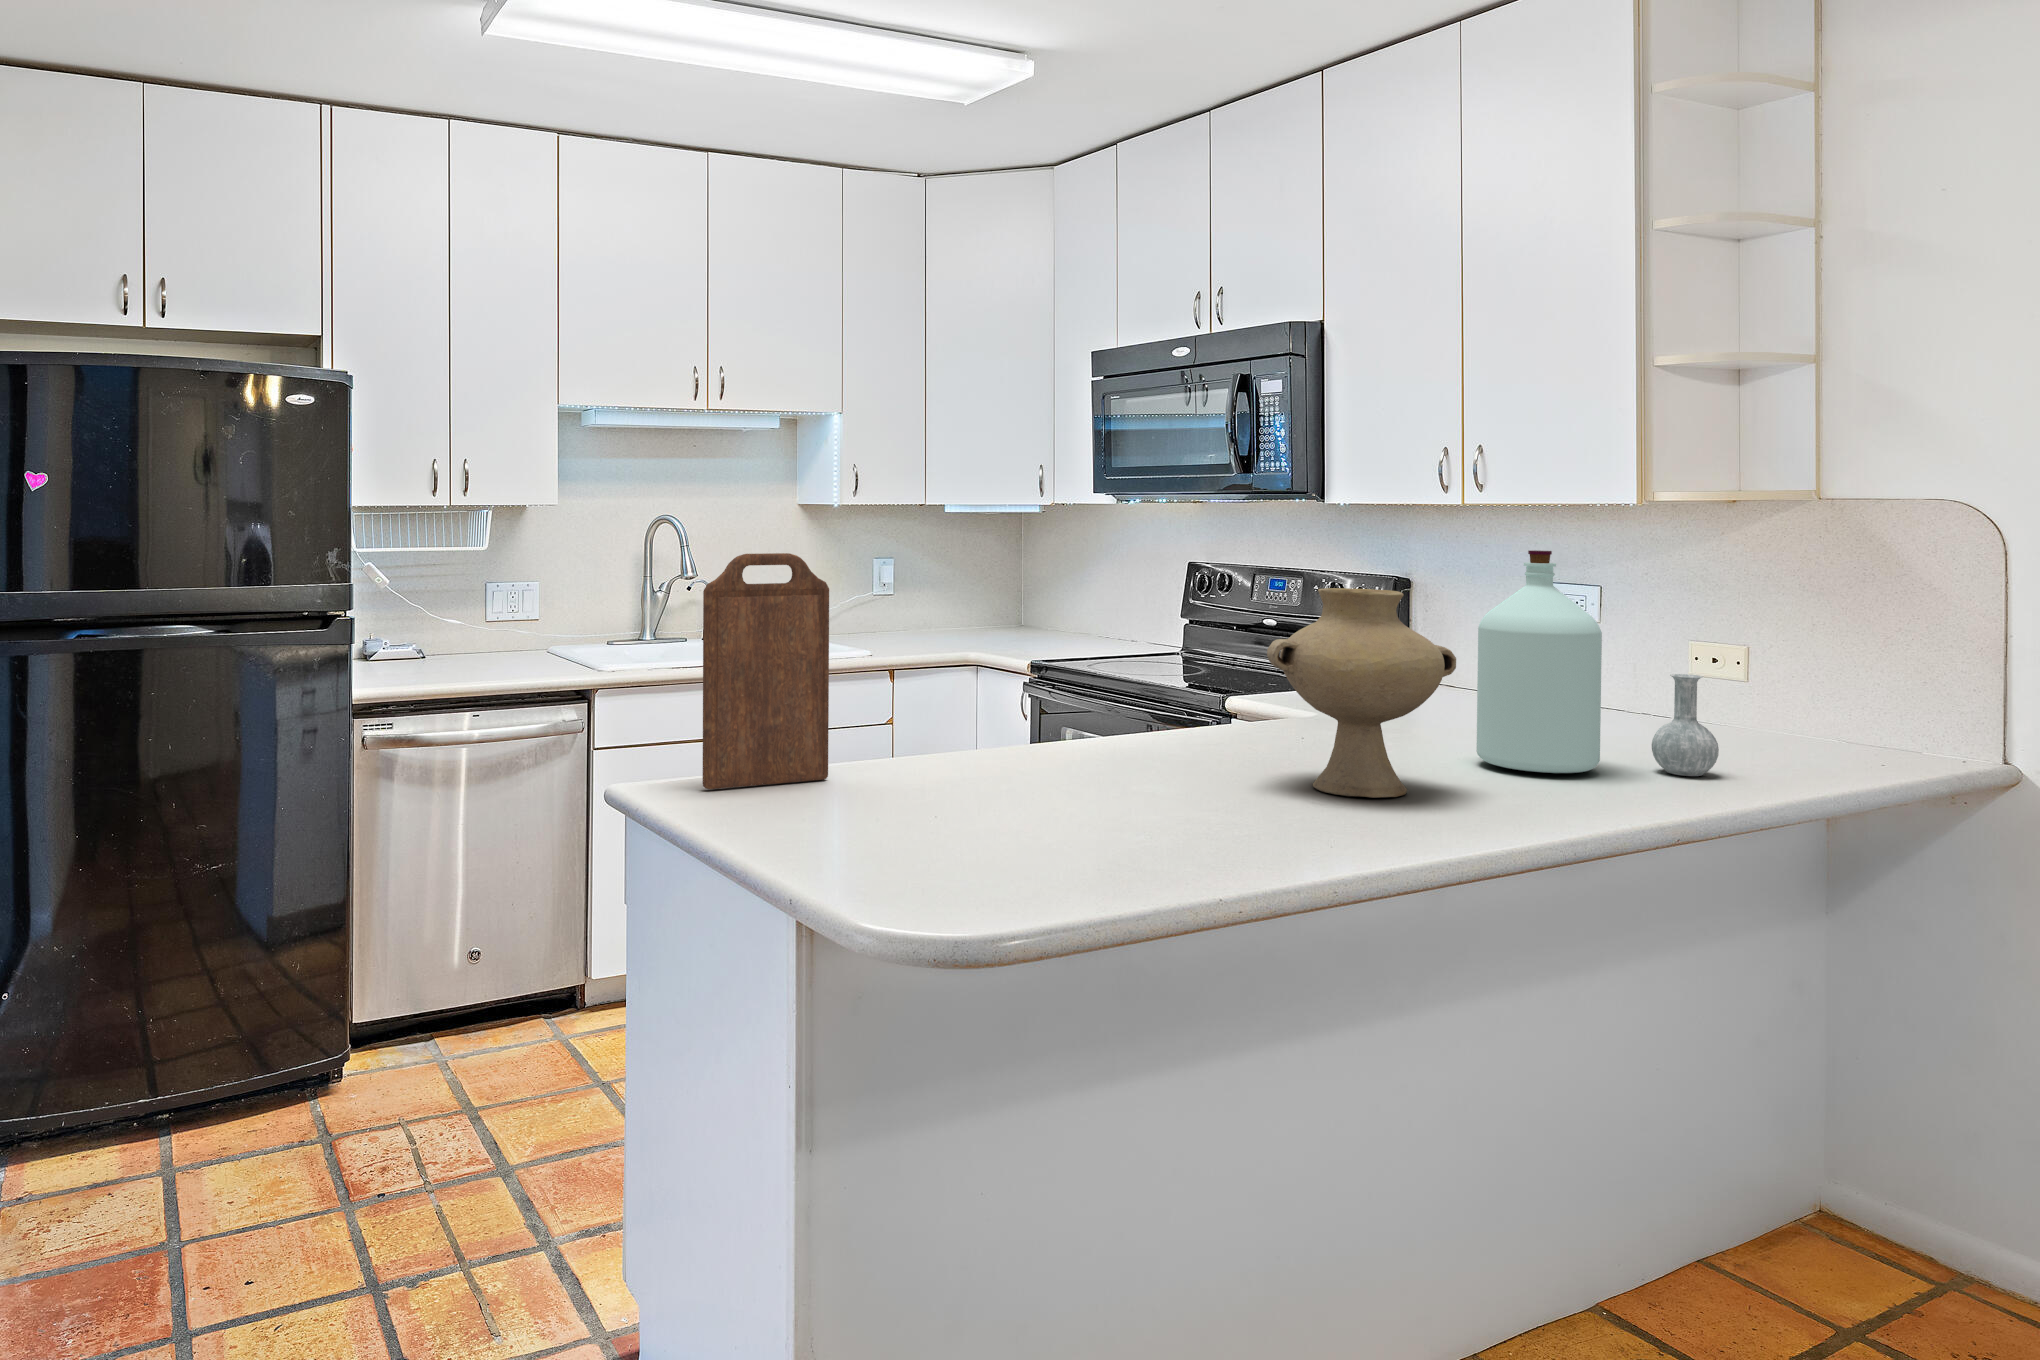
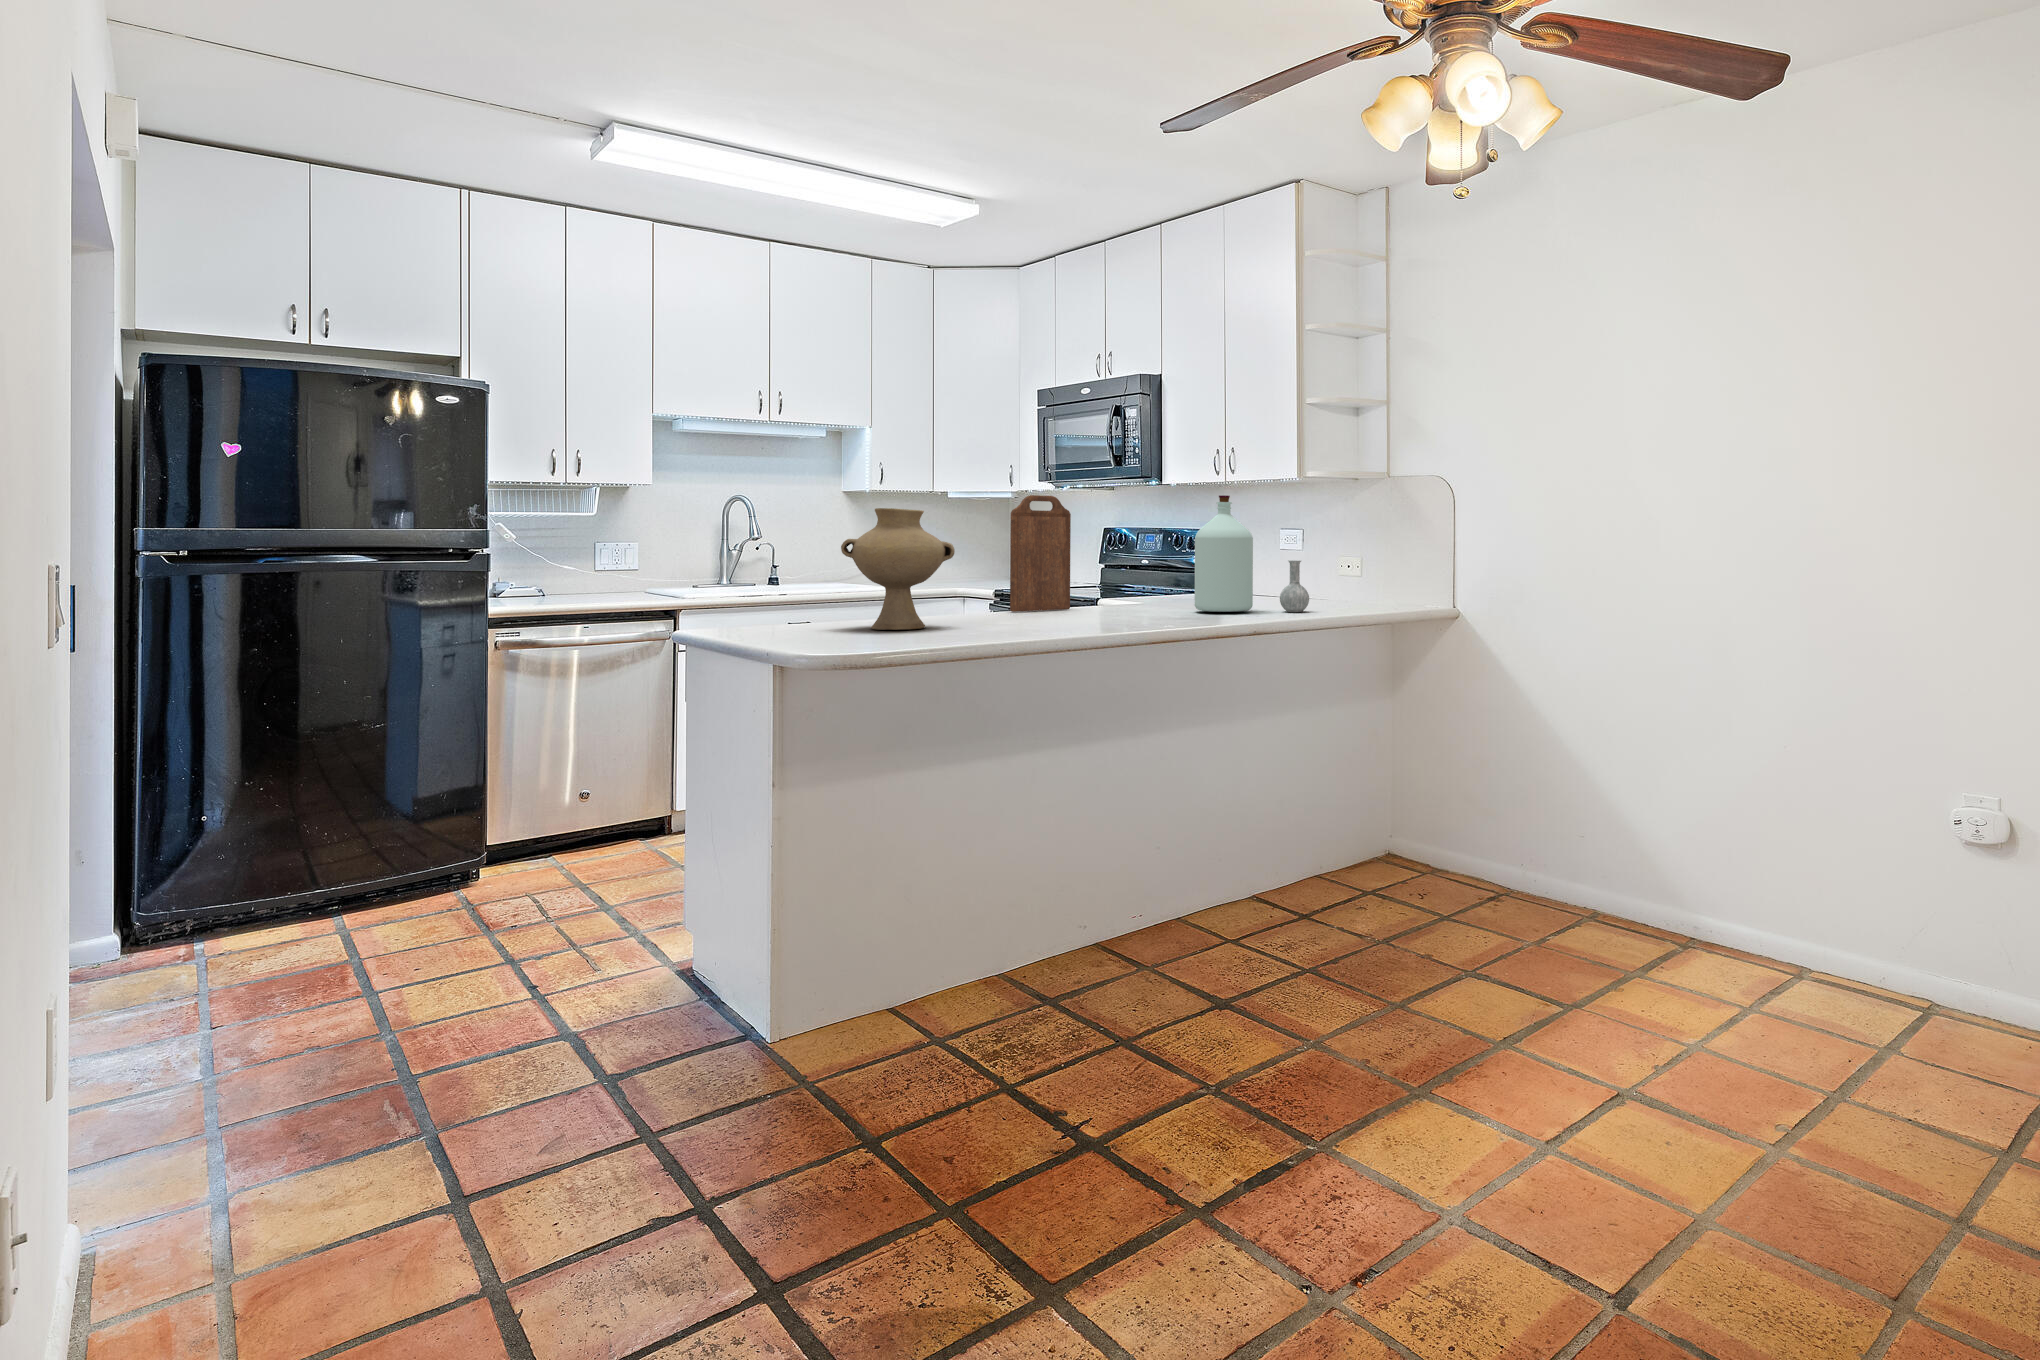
cutting board: present [703,553,829,789] -> present [1010,495,1071,612]
vase: present [1267,588,1456,798] -> present [841,508,955,630]

